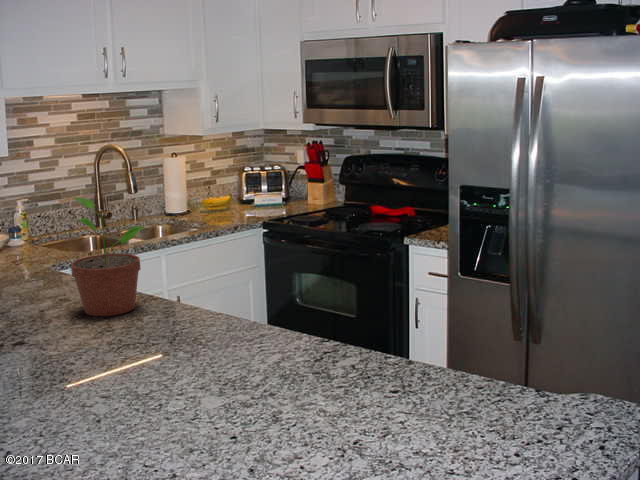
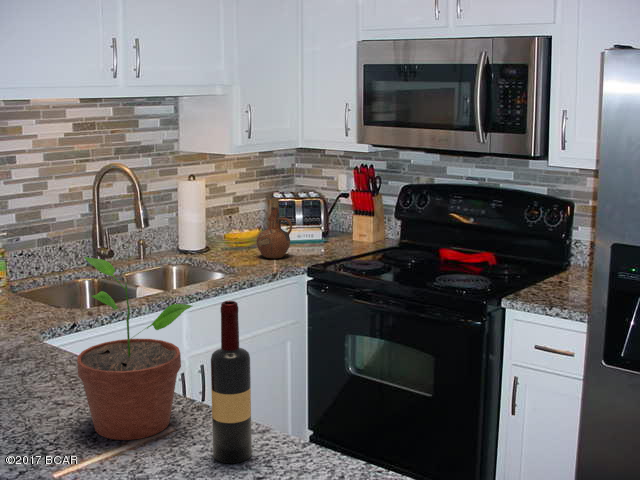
ceramic pitcher: none [226,168,254,217] -> present [257,197,292,258]
wine bottle: none [154,219,184,324] -> present [211,301,252,463]

